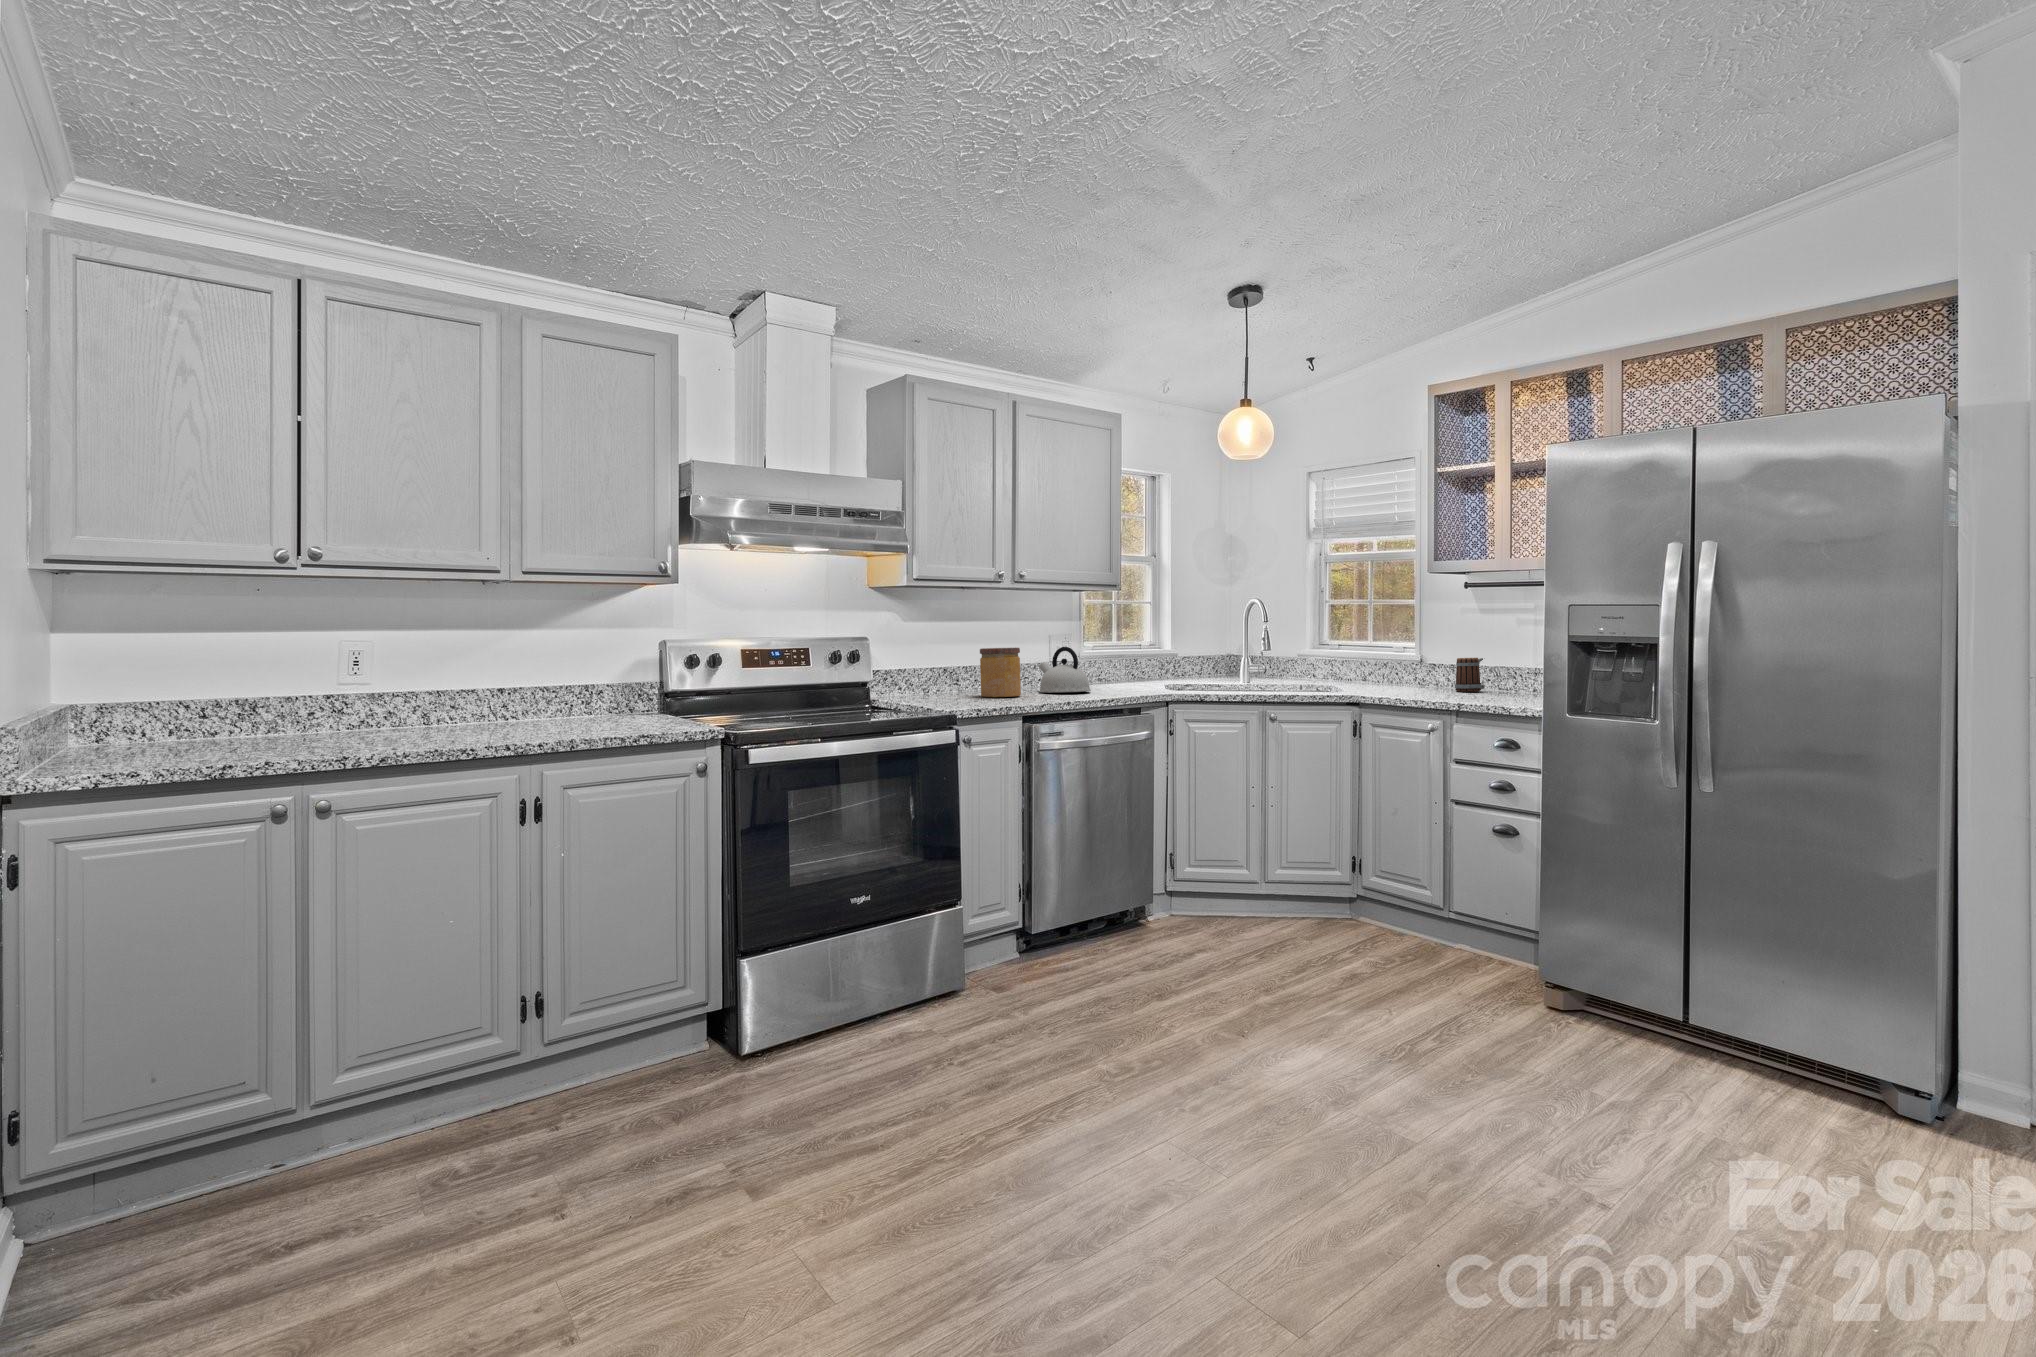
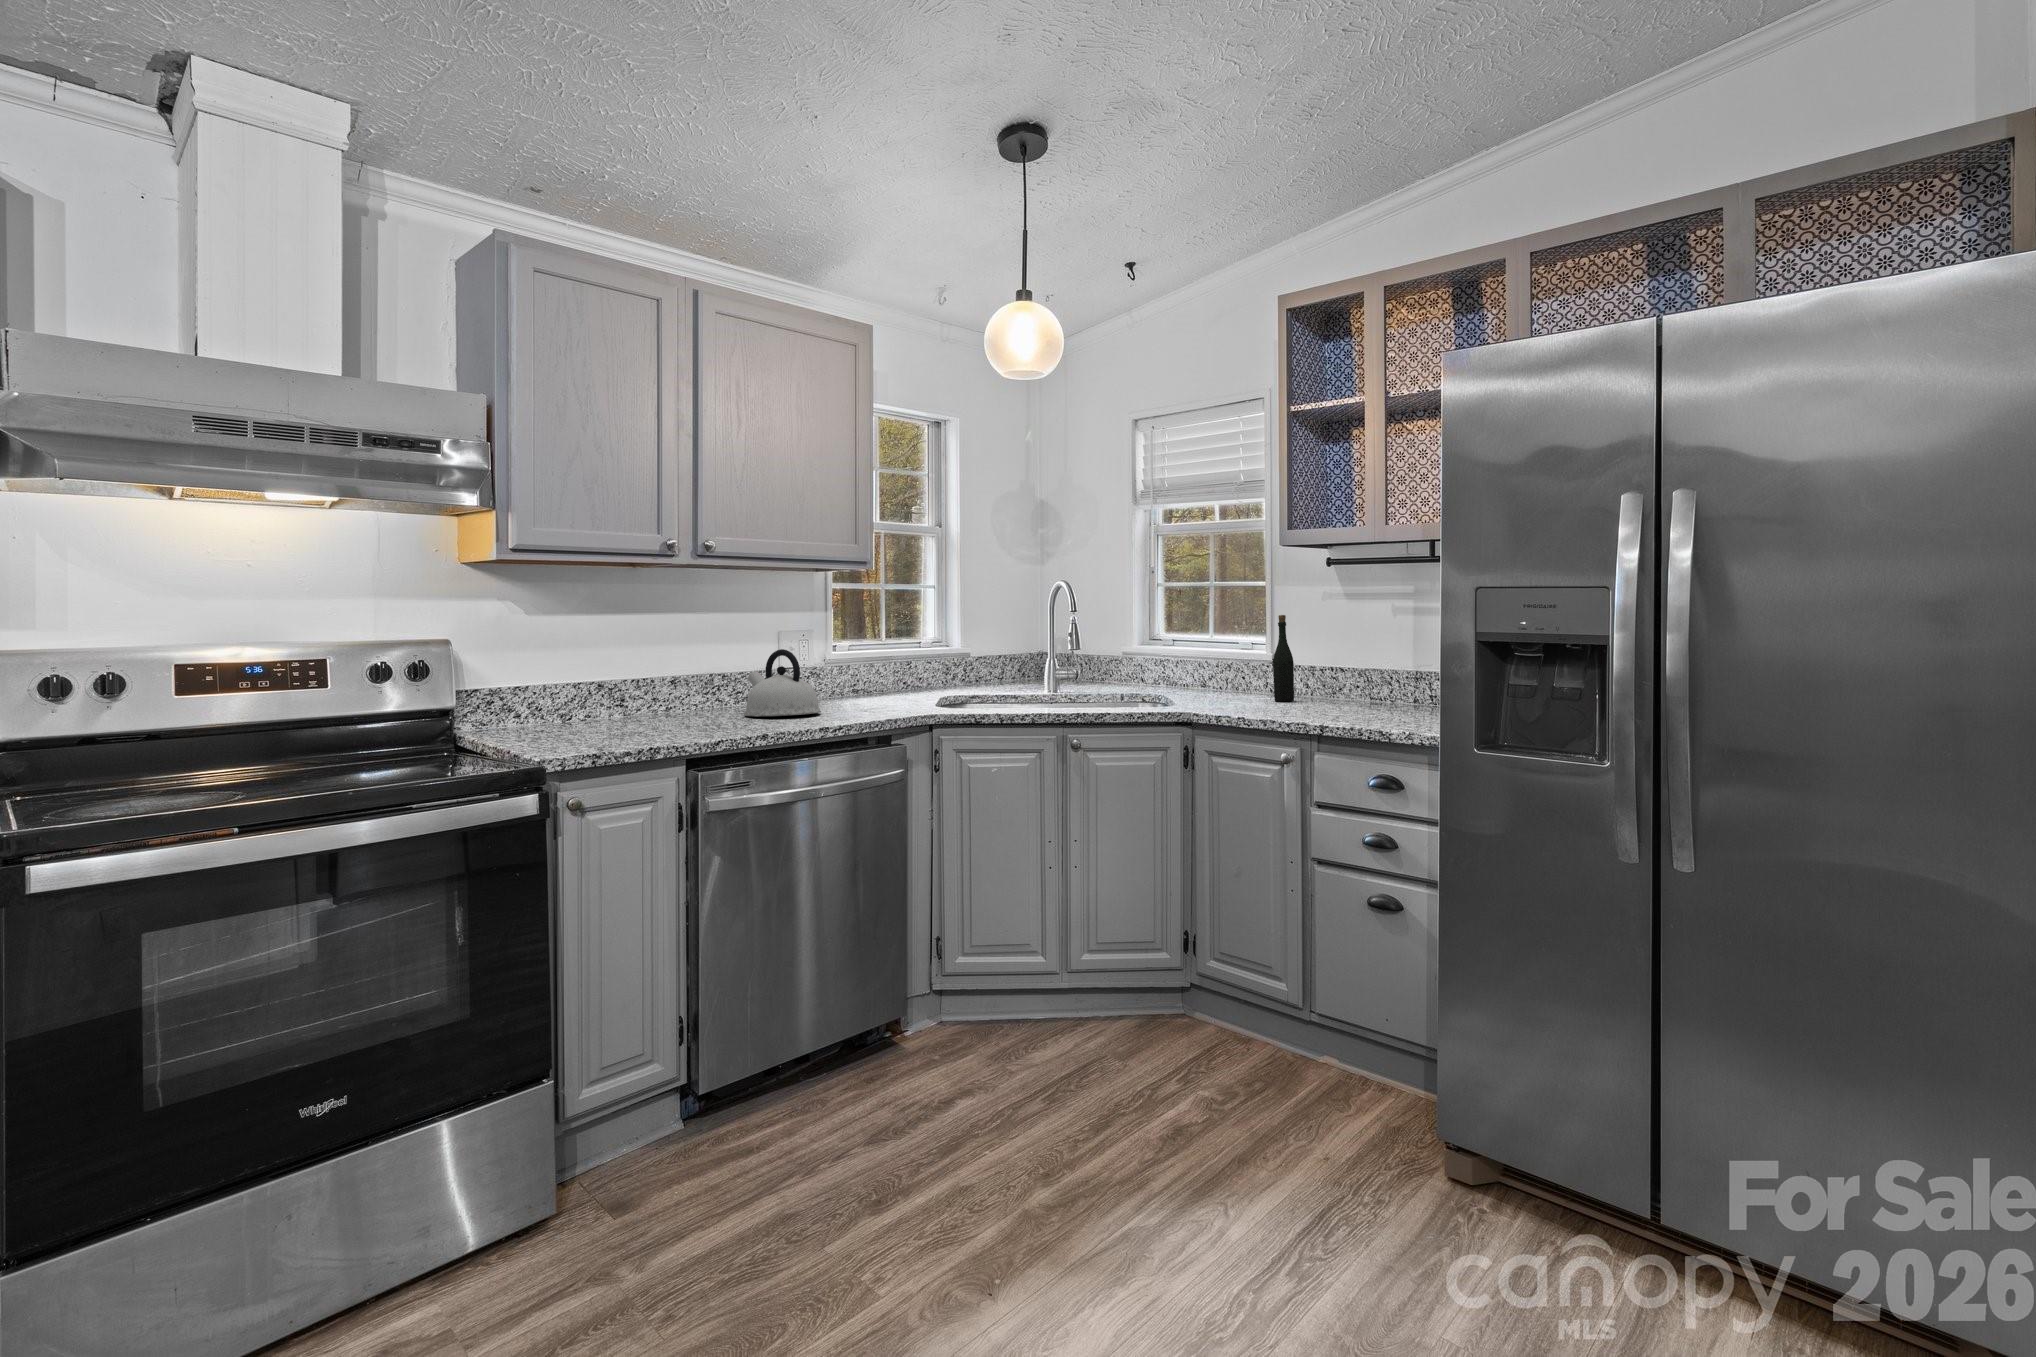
bottle: none [1422,624,1439,689] -> present [1273,615,1294,701]
jar: present [980,648,1021,697] -> none [642,652,707,726]
mug: present [1455,658,1485,692] -> none [1314,660,1356,705]

